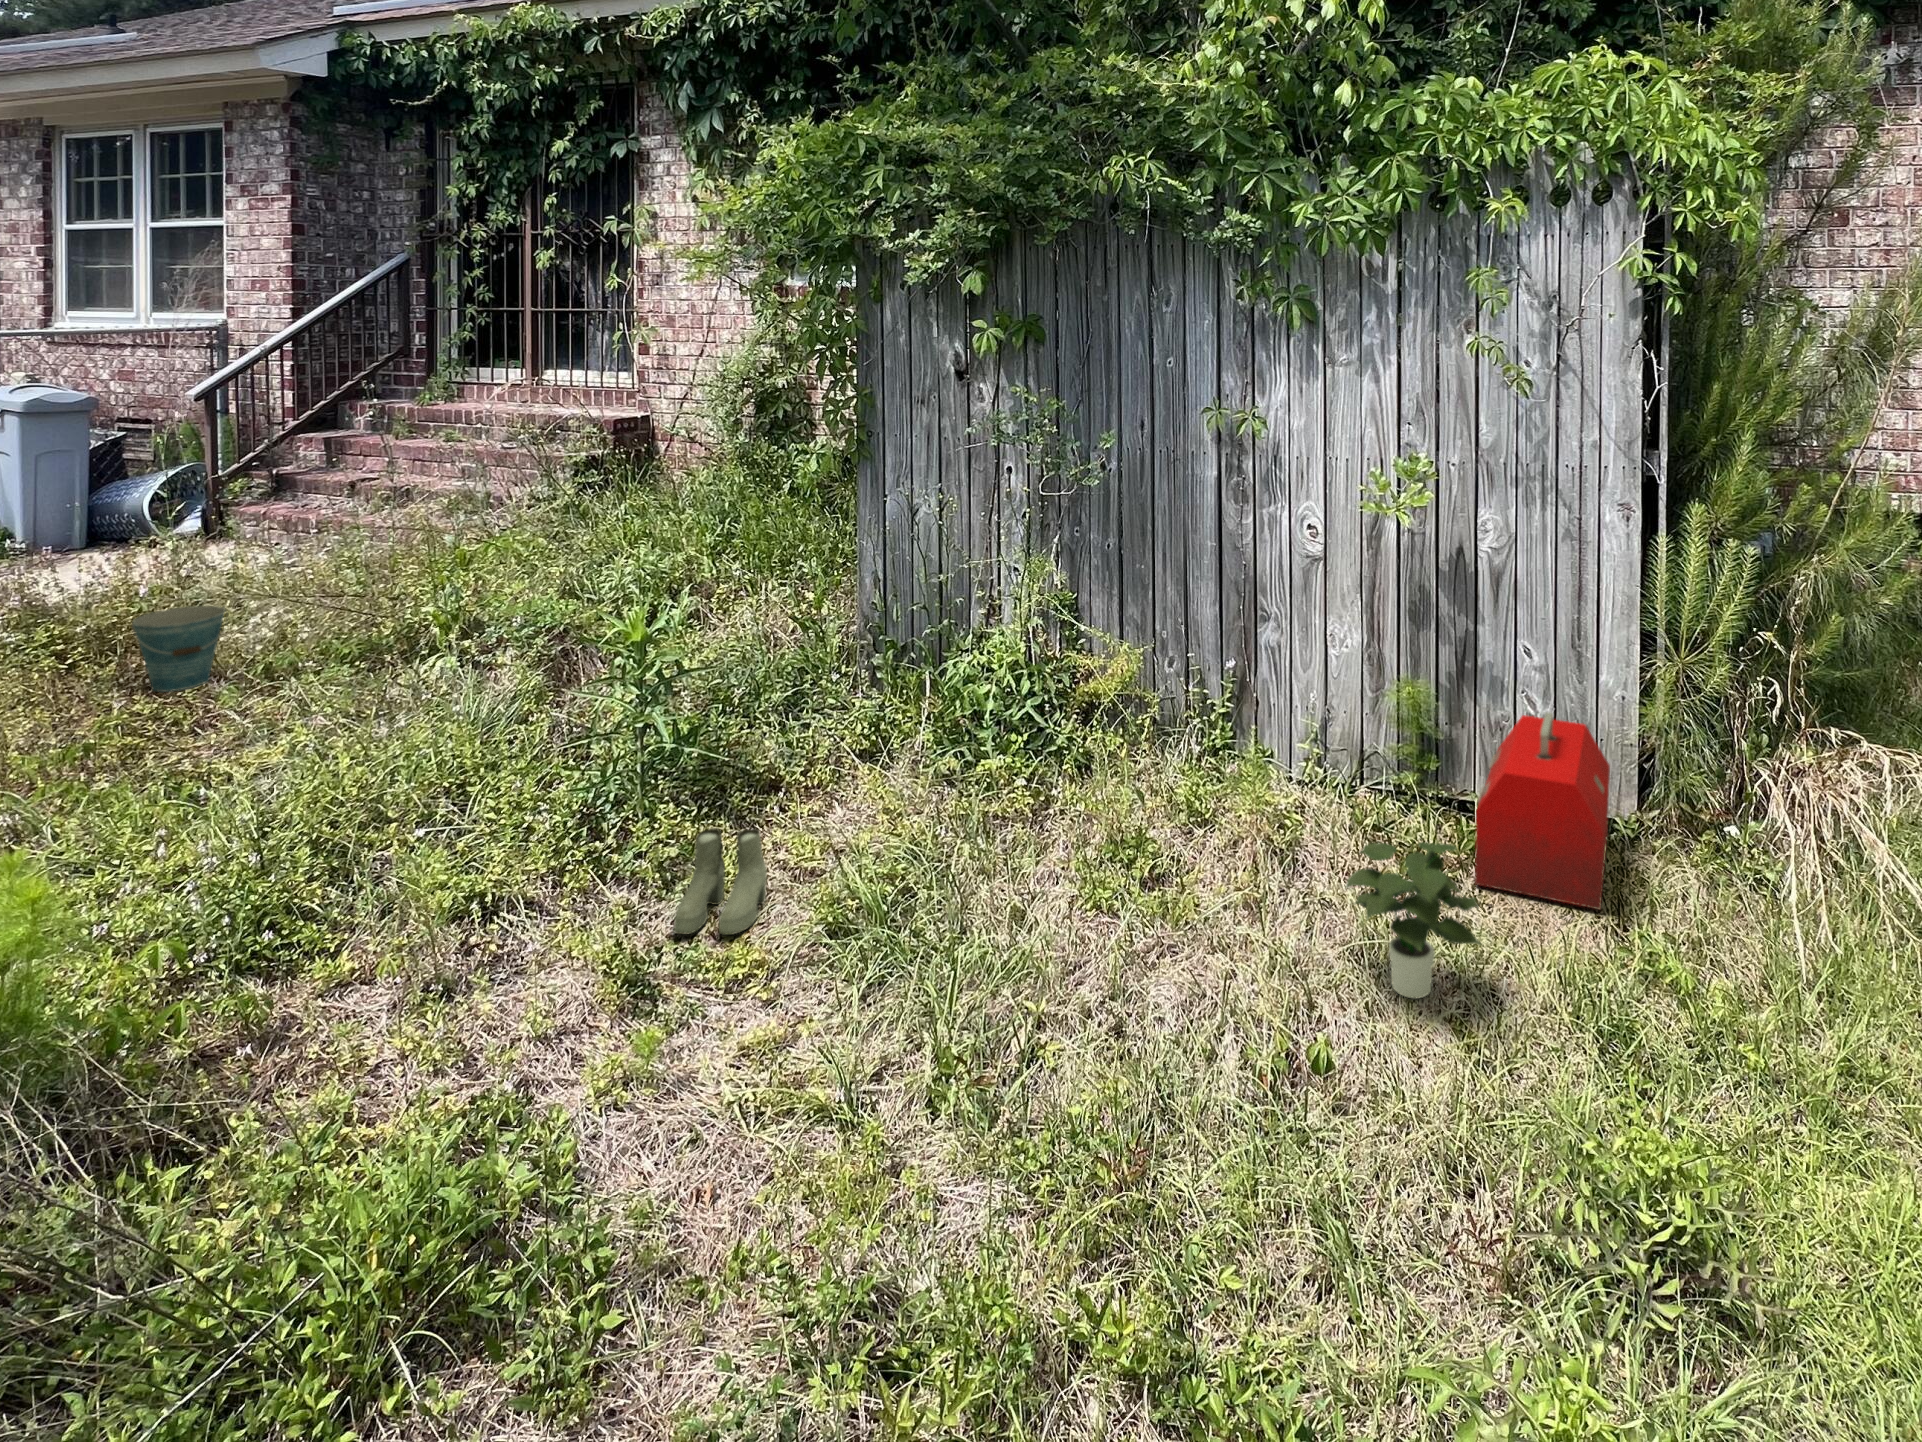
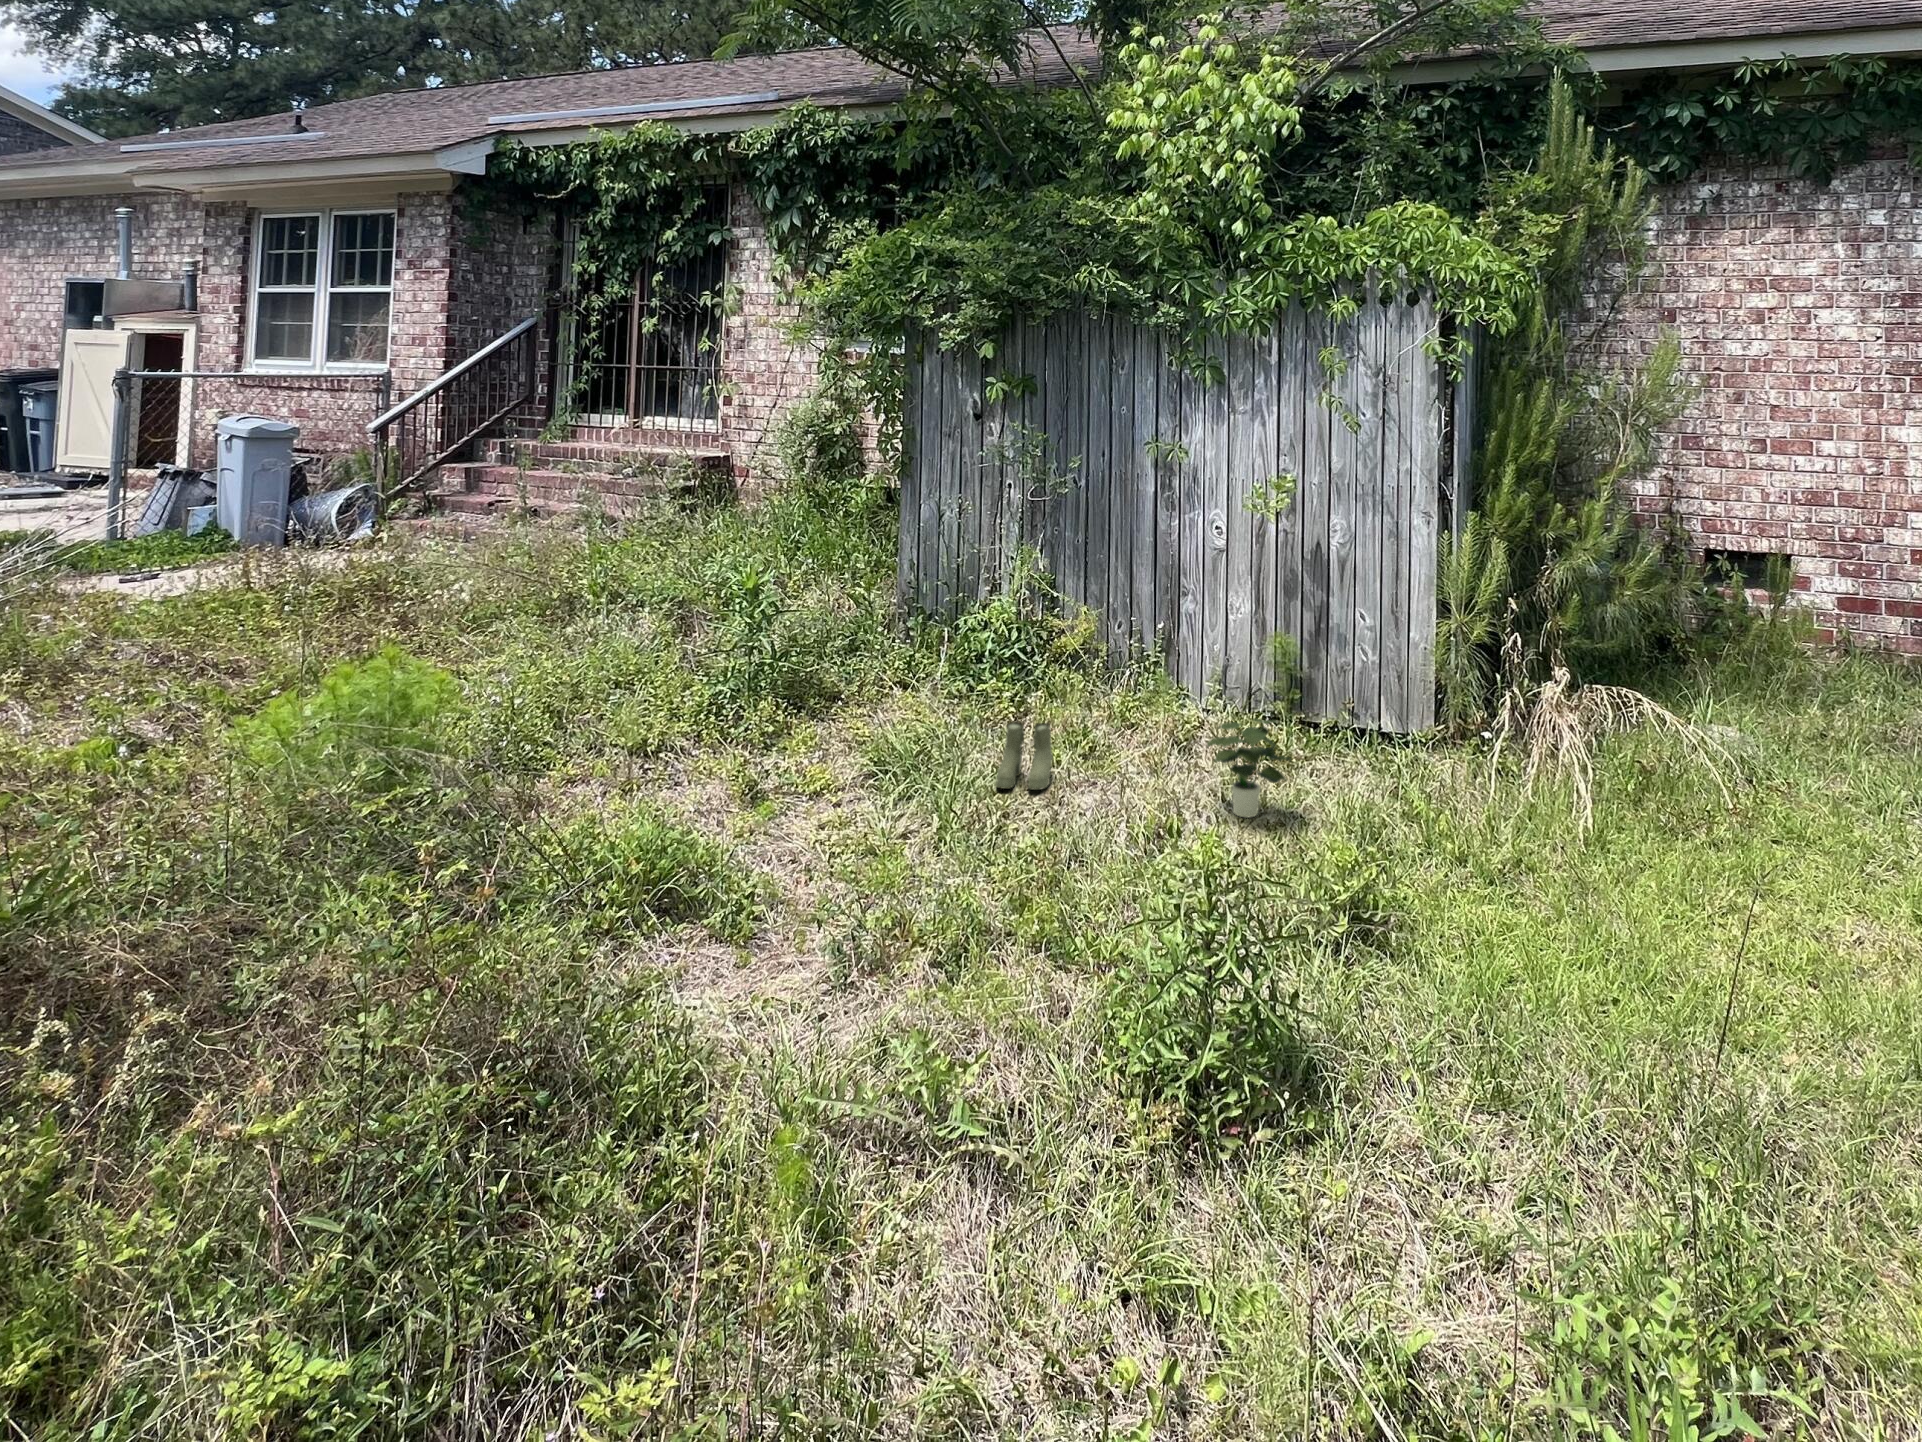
bucket: present [132,606,226,692] -> none [373,575,437,635]
toolbox: present [1475,713,1610,909] -> none [1308,656,1416,782]
boots: present [673,828,767,935] -> present [996,721,1053,790]

